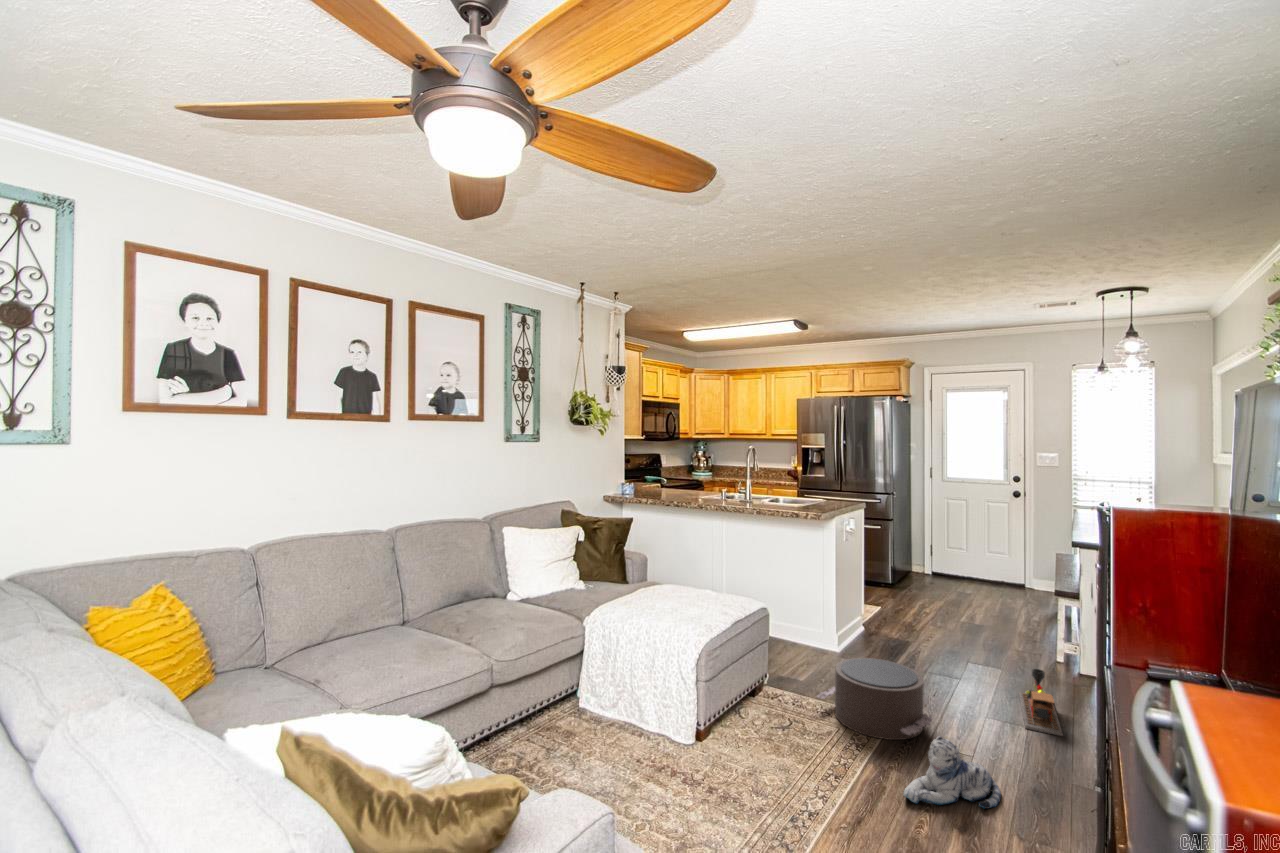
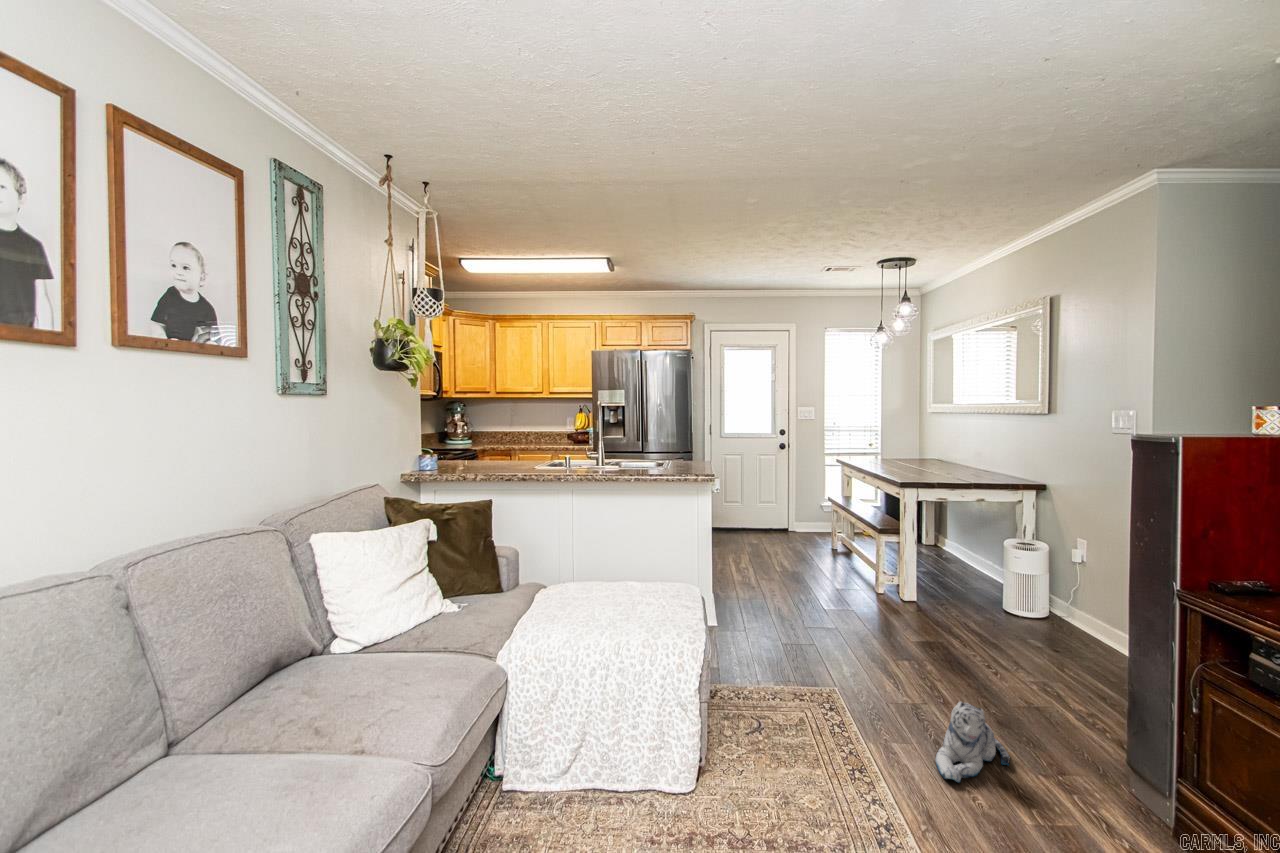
pouf: present [817,658,933,740] -> none [767,629,891,718]
toy train: present [1019,669,1063,736] -> none [896,609,967,669]

